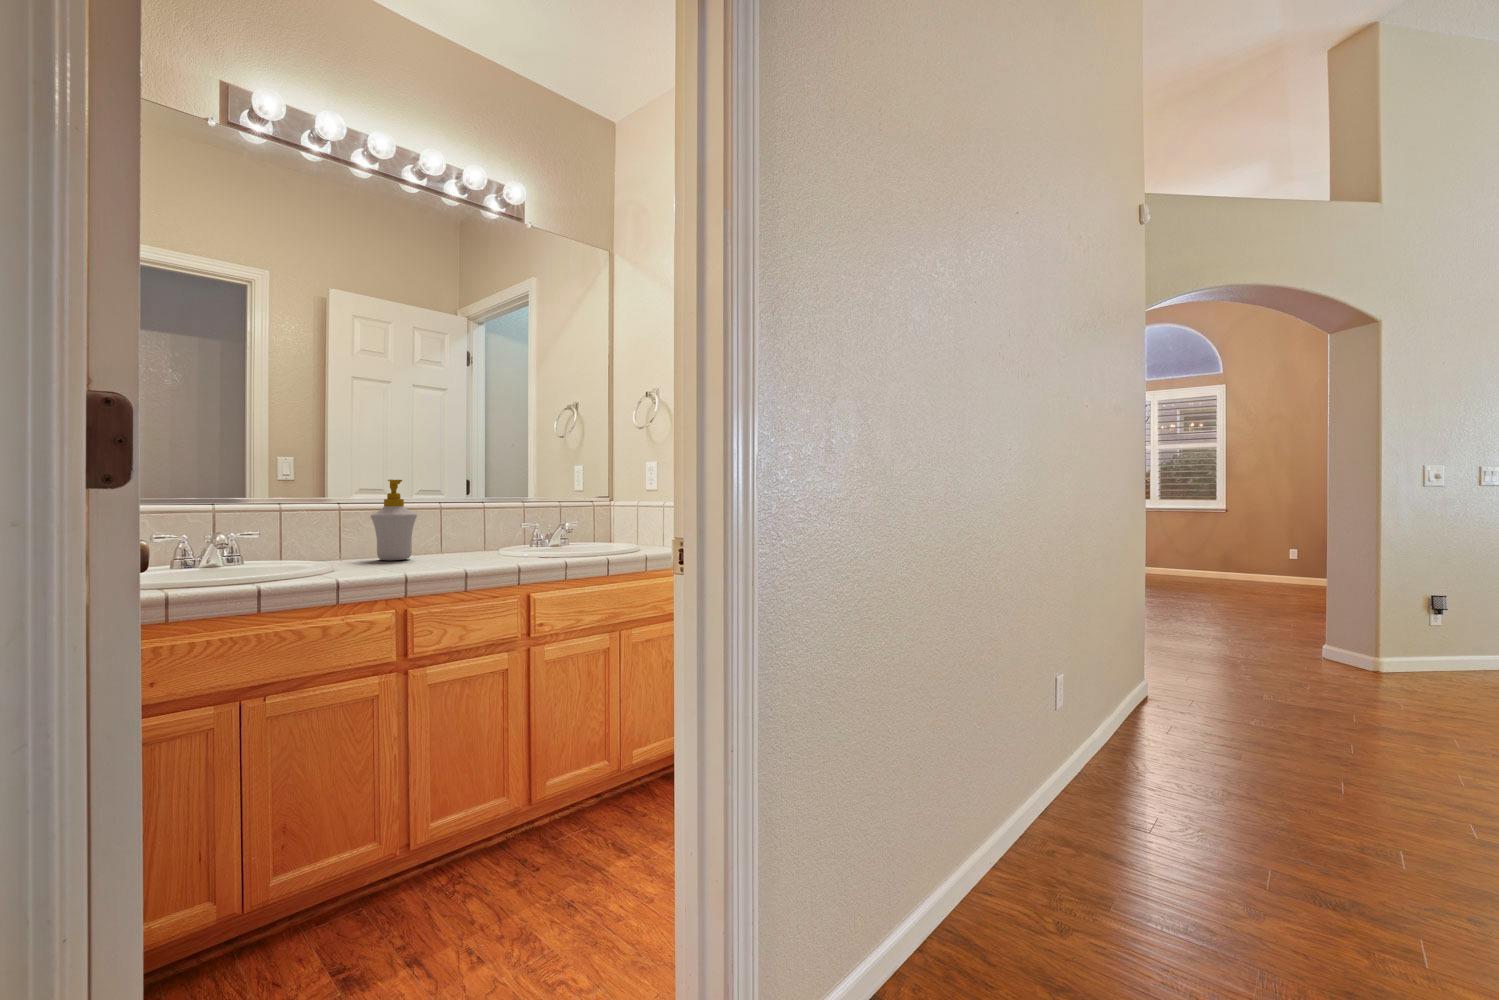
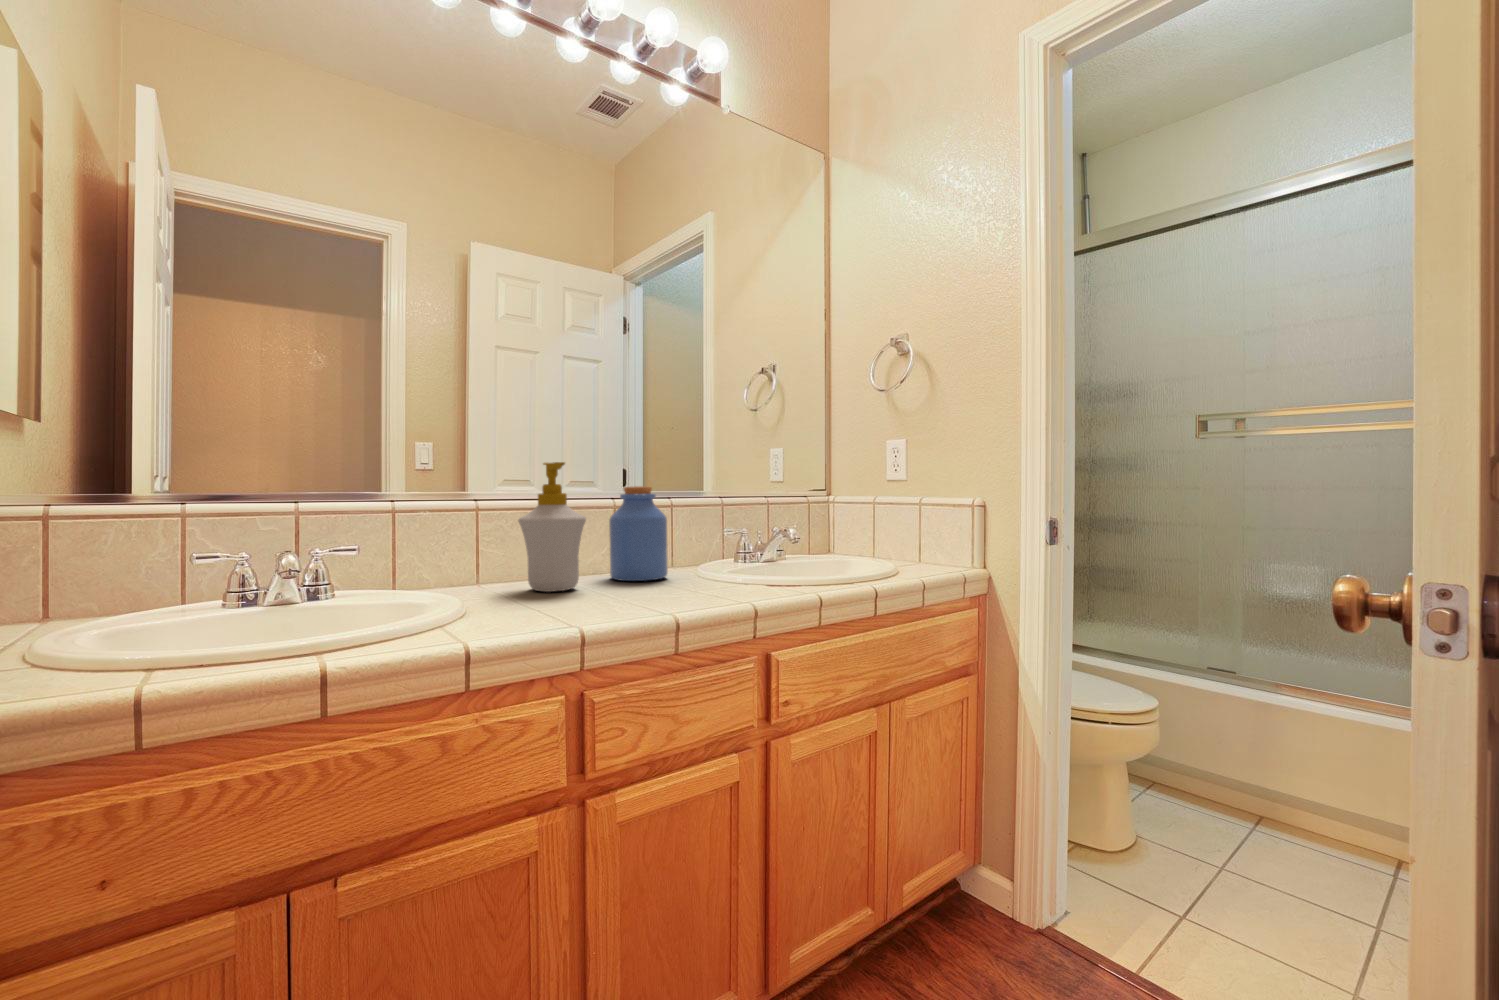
jar: none [435,495,476,555] -> present [609,486,668,581]

